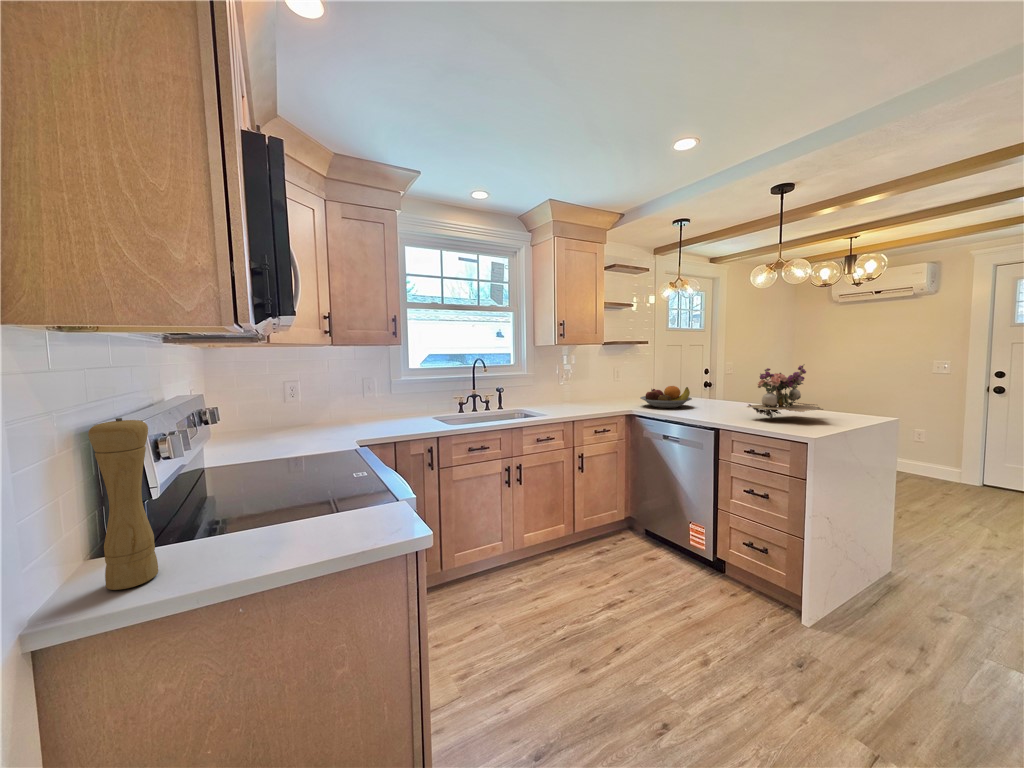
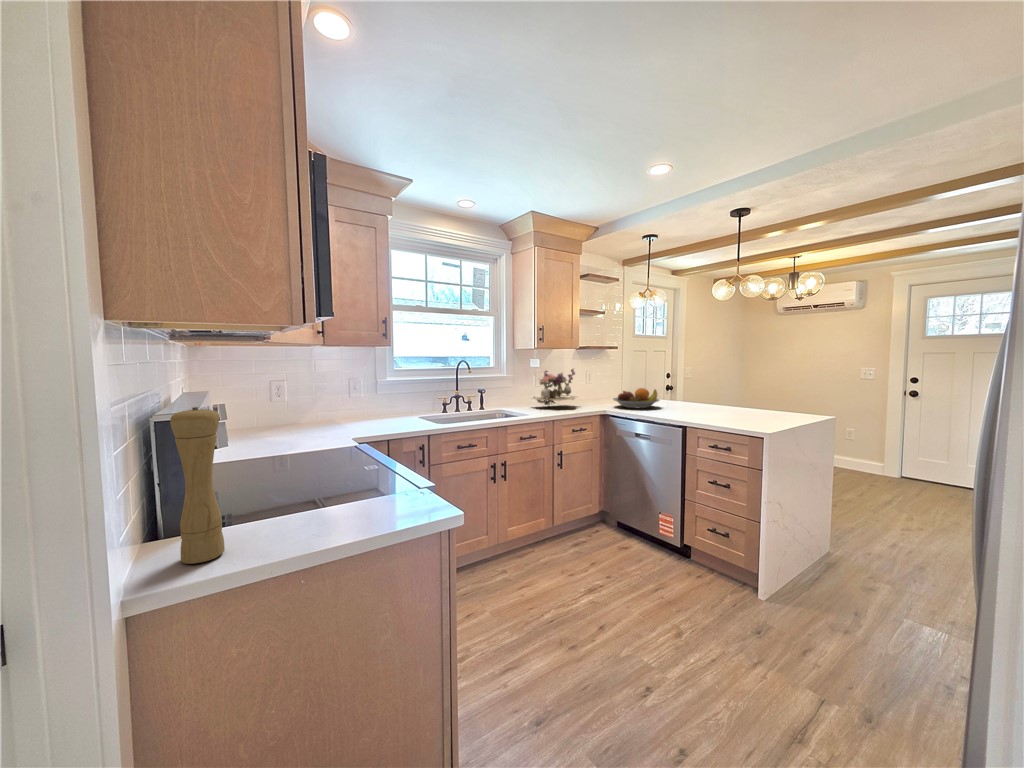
flower arrangement: present [747,364,823,418] -> present [533,369,575,405]

